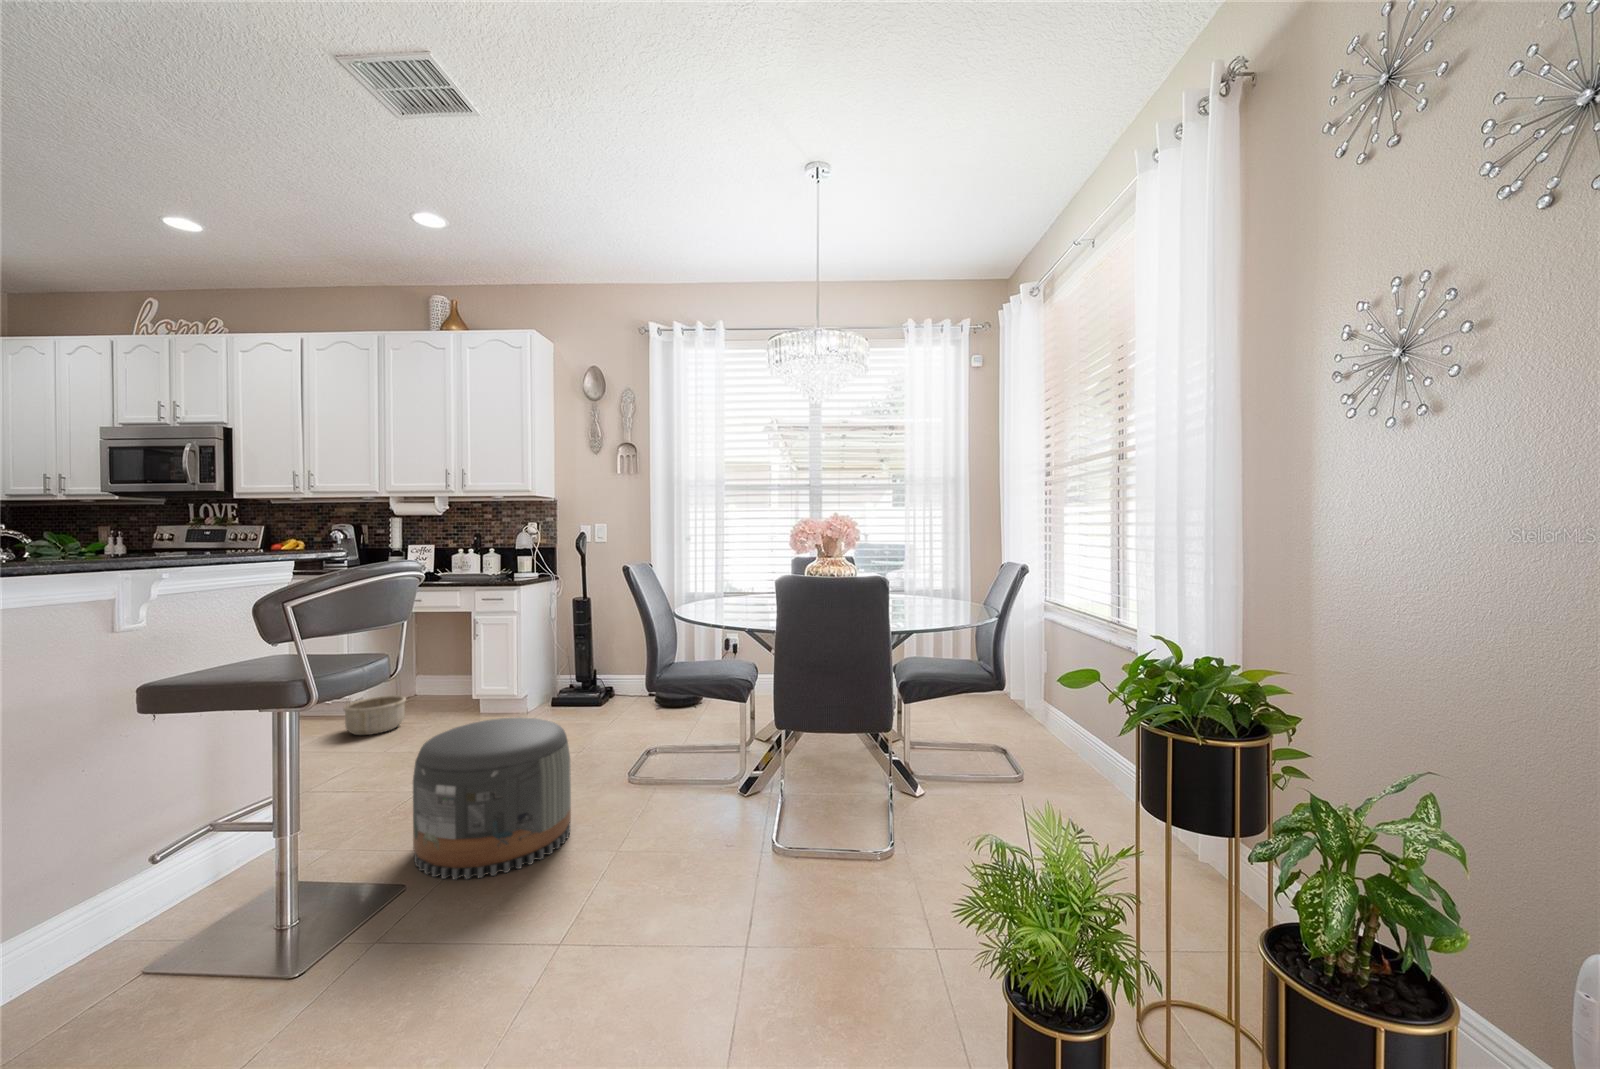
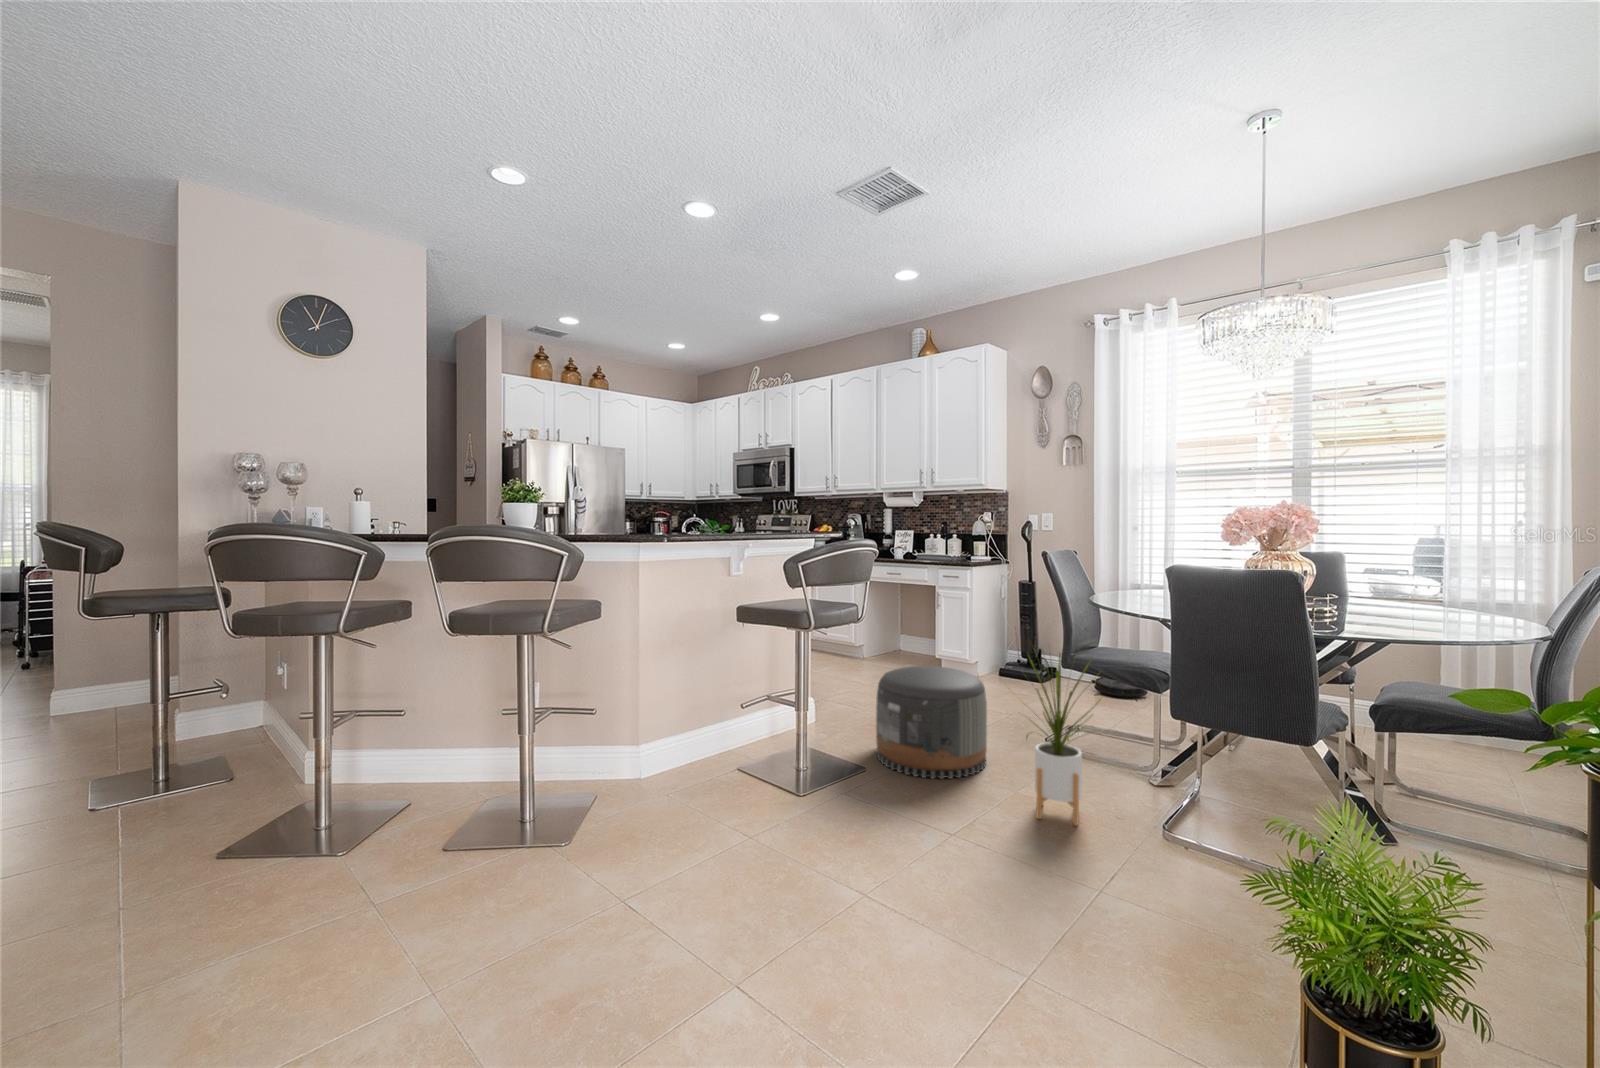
house plant: none [606,668,723,883] -> present [1022,652,1096,826]
basket: present [343,674,406,735] -> none [850,614,890,670]

